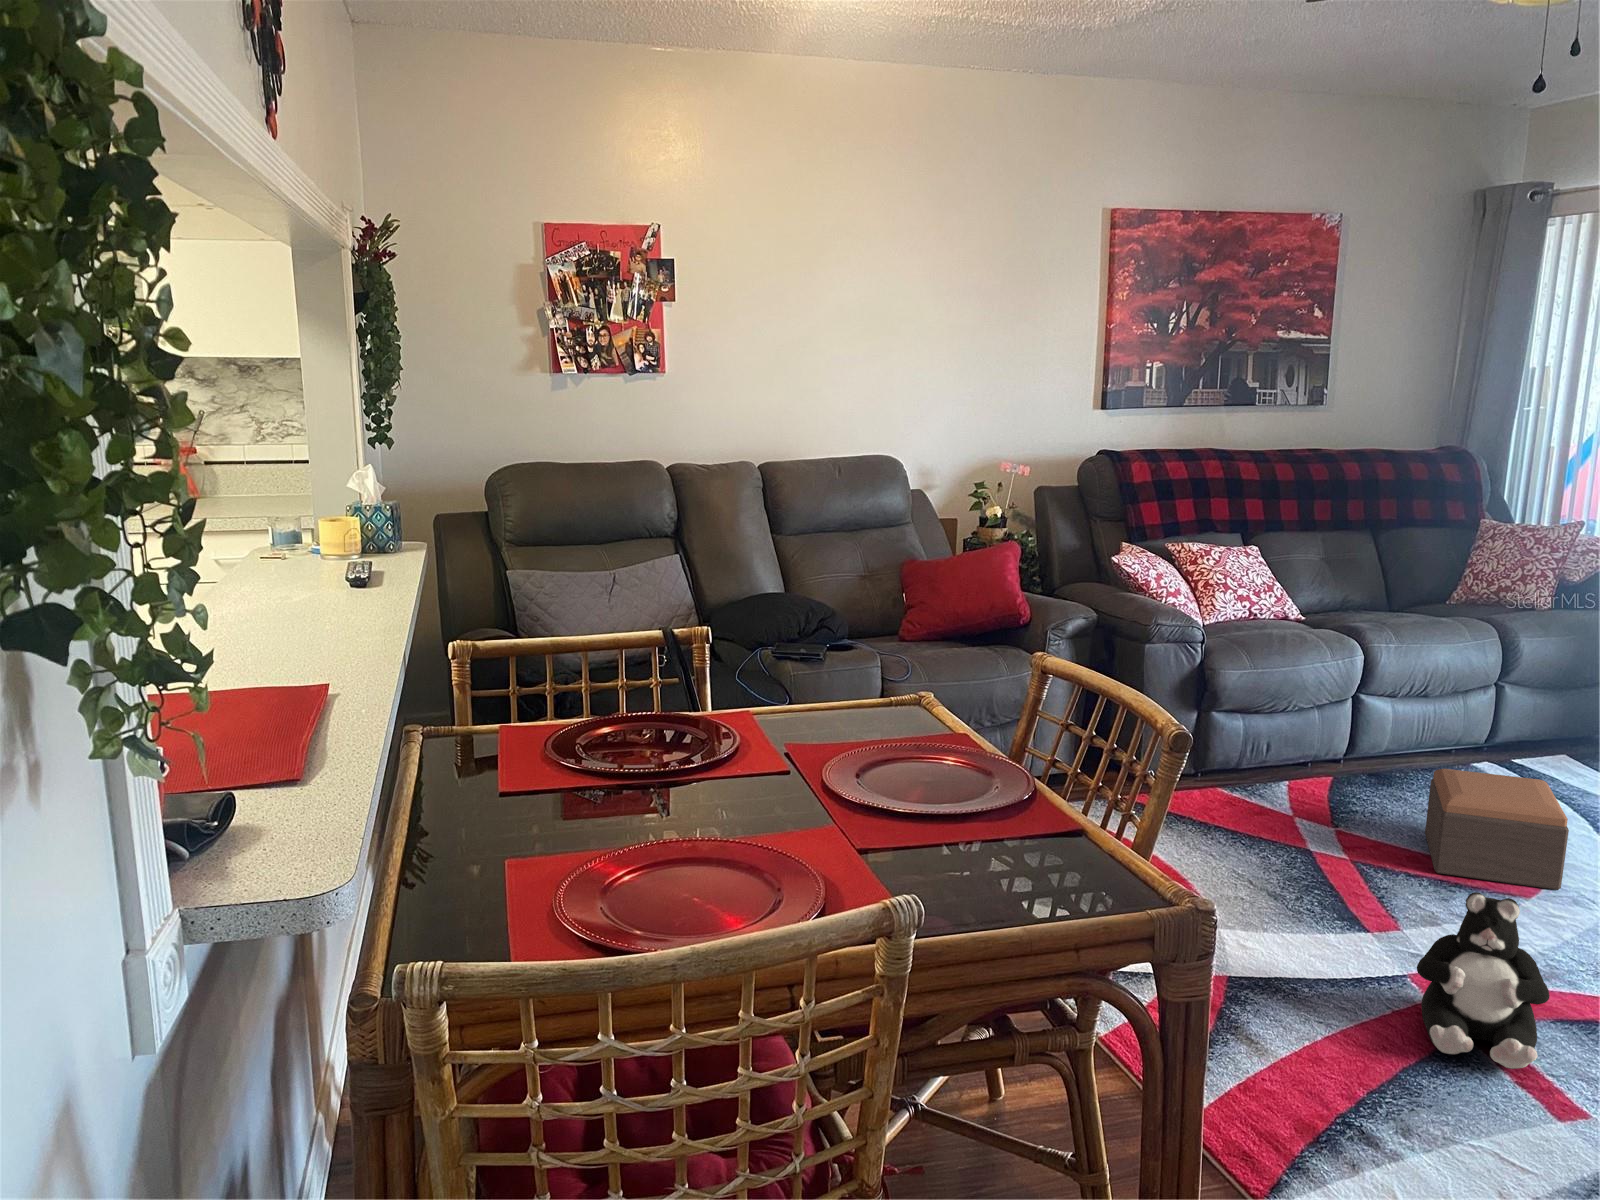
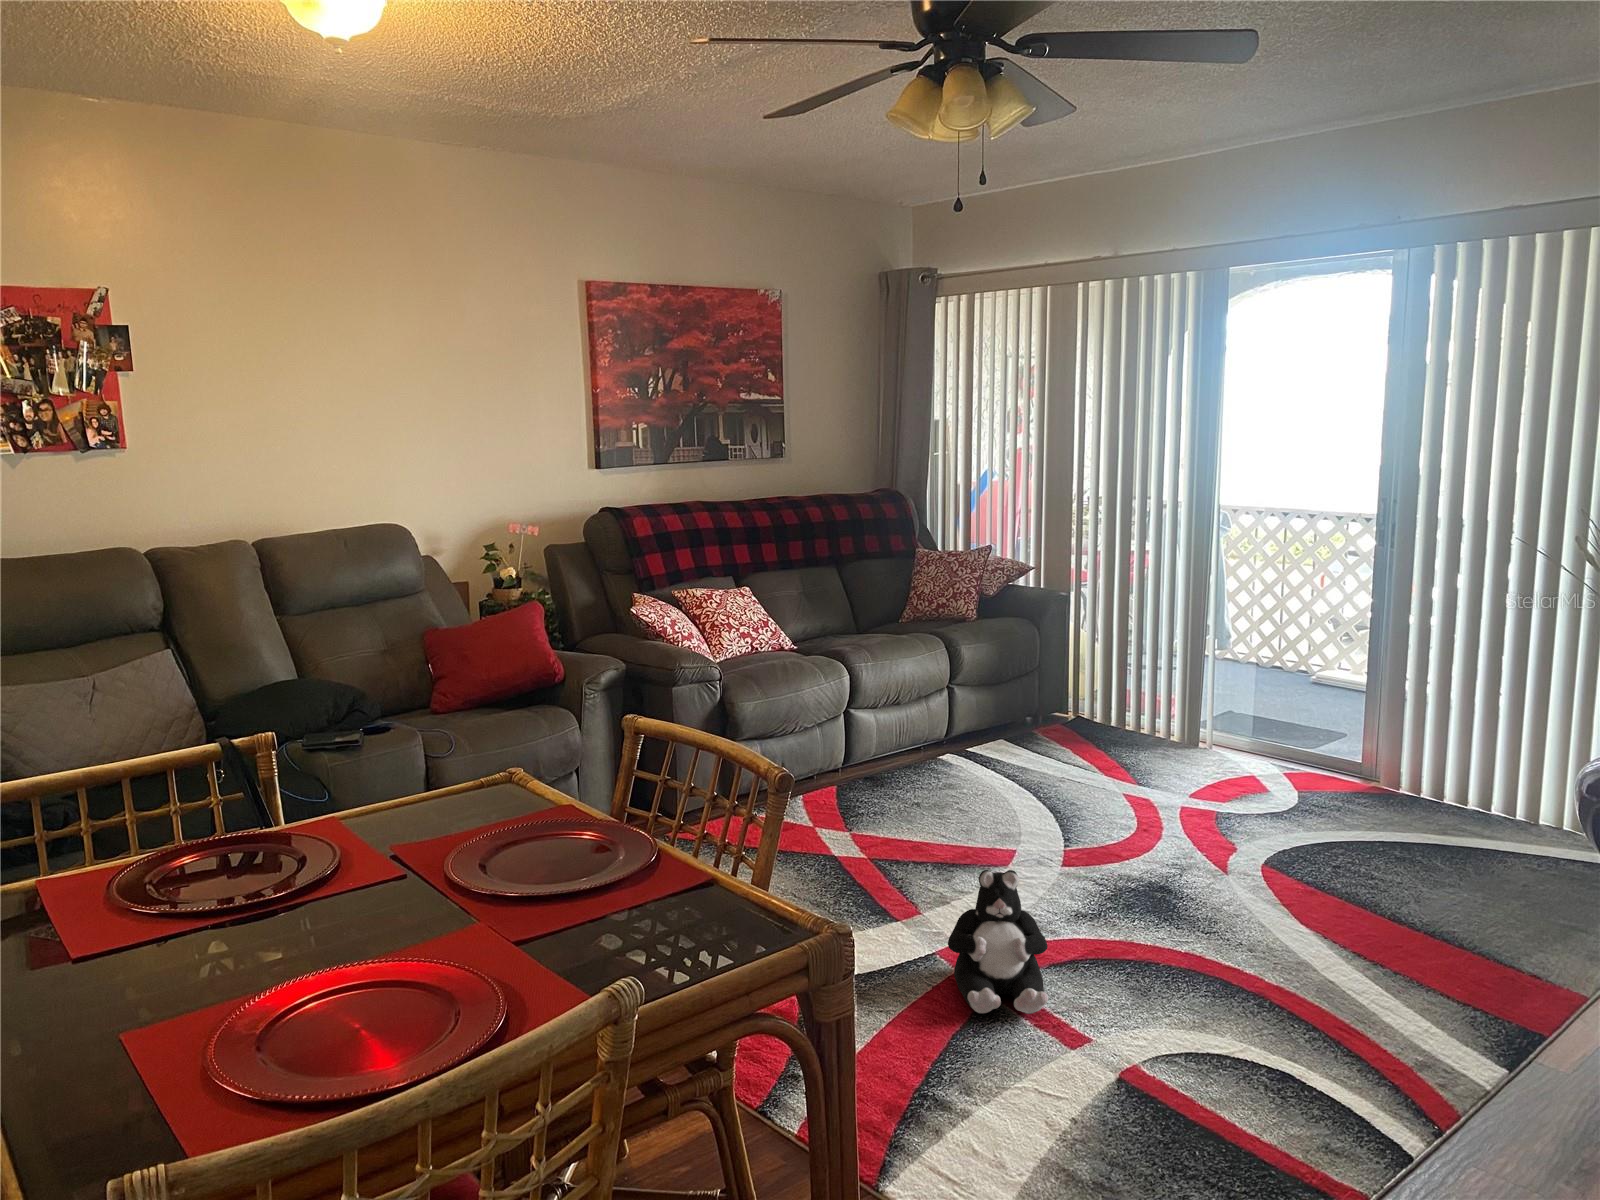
footstool: present [1425,769,1569,890] -> none [918,762,1026,854]

